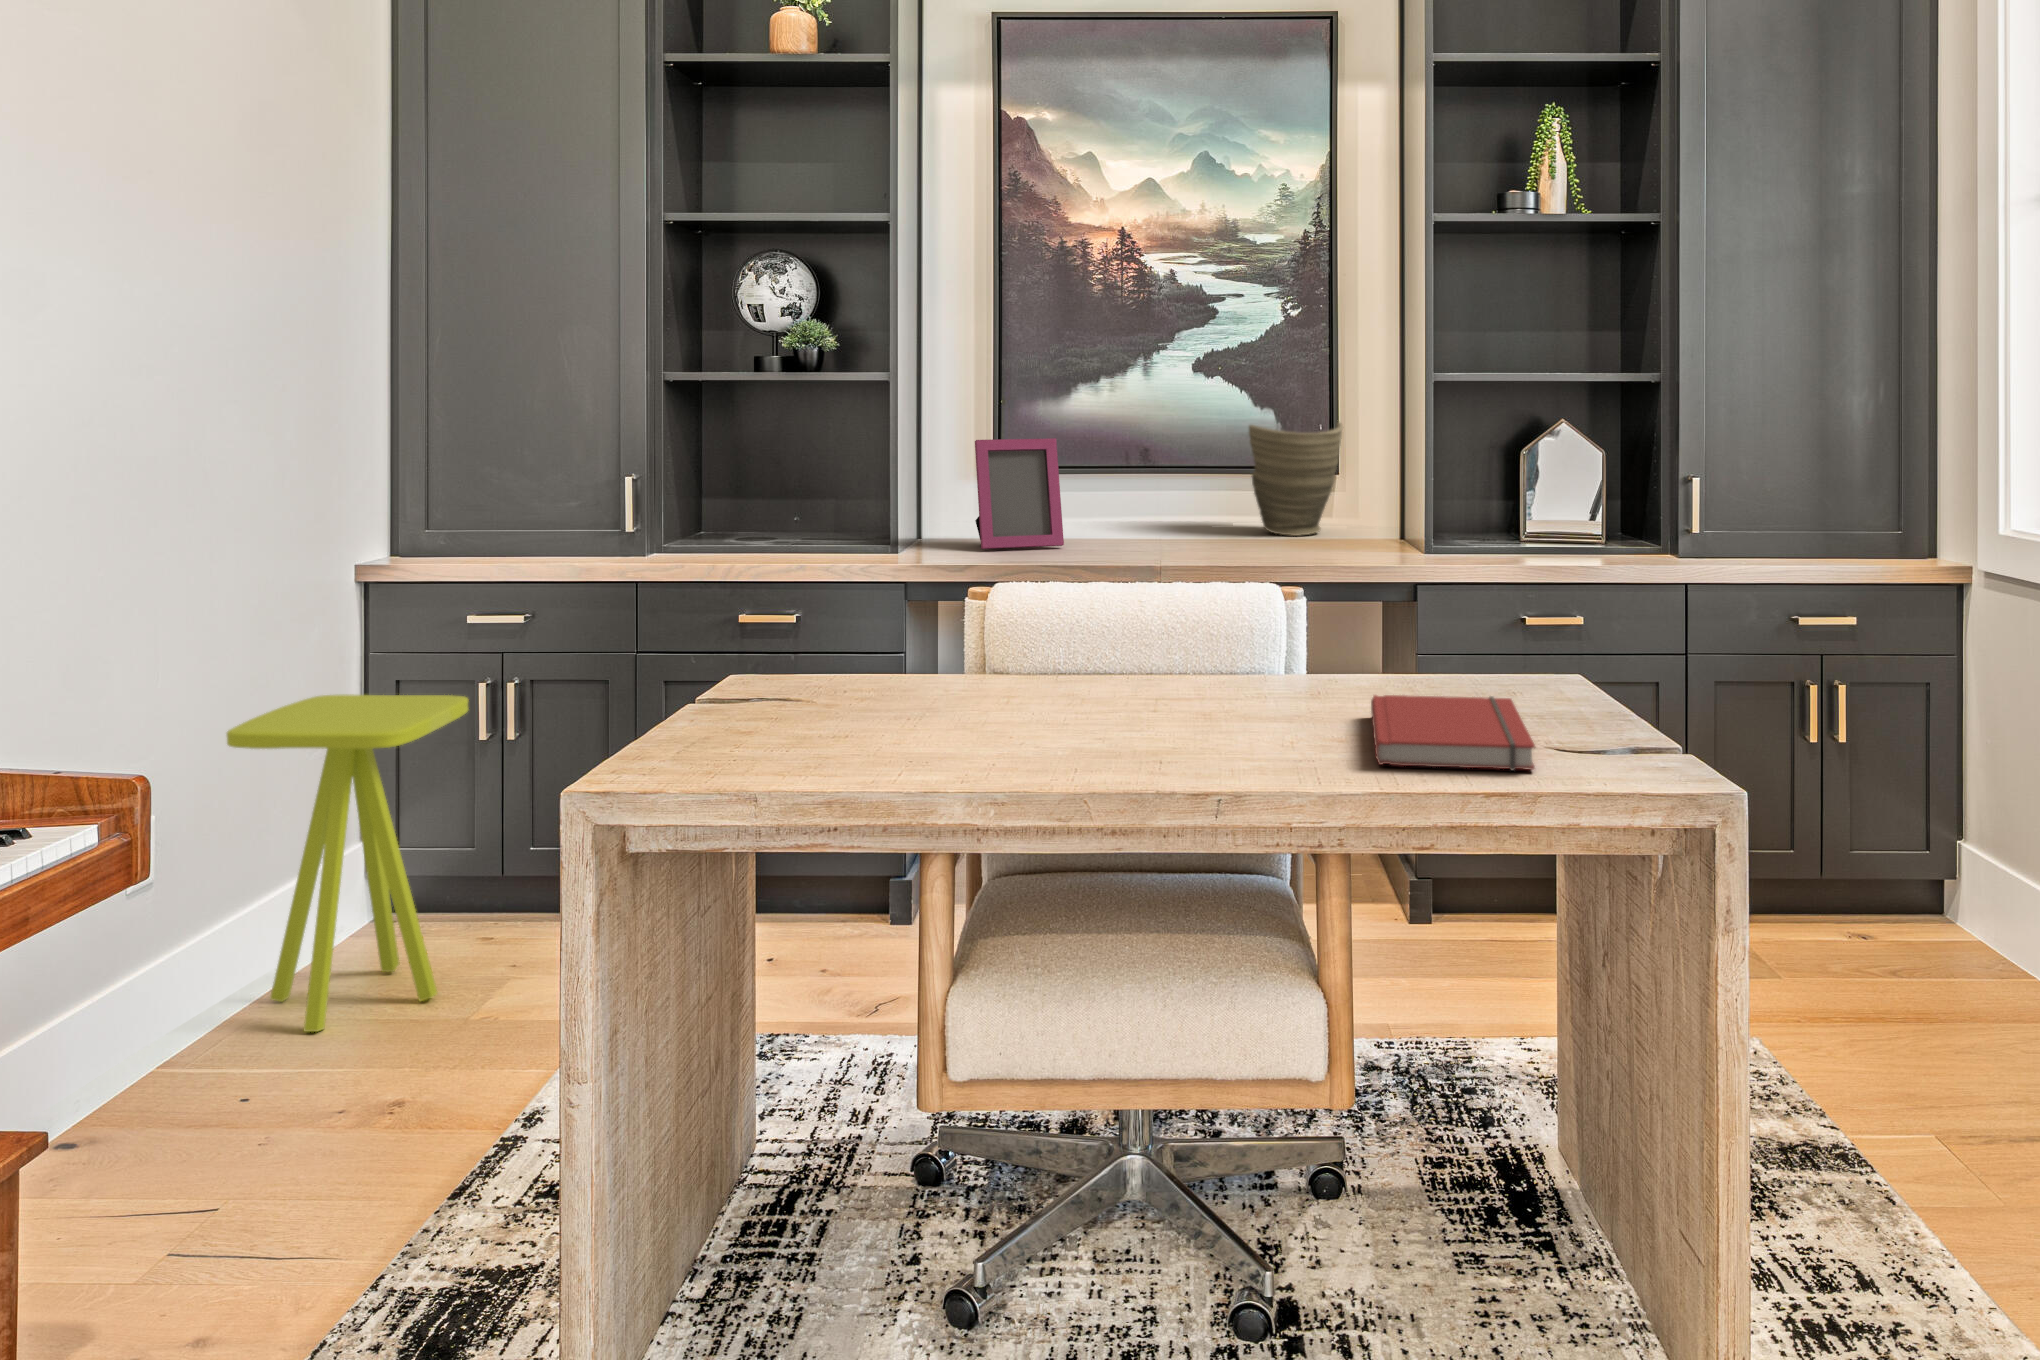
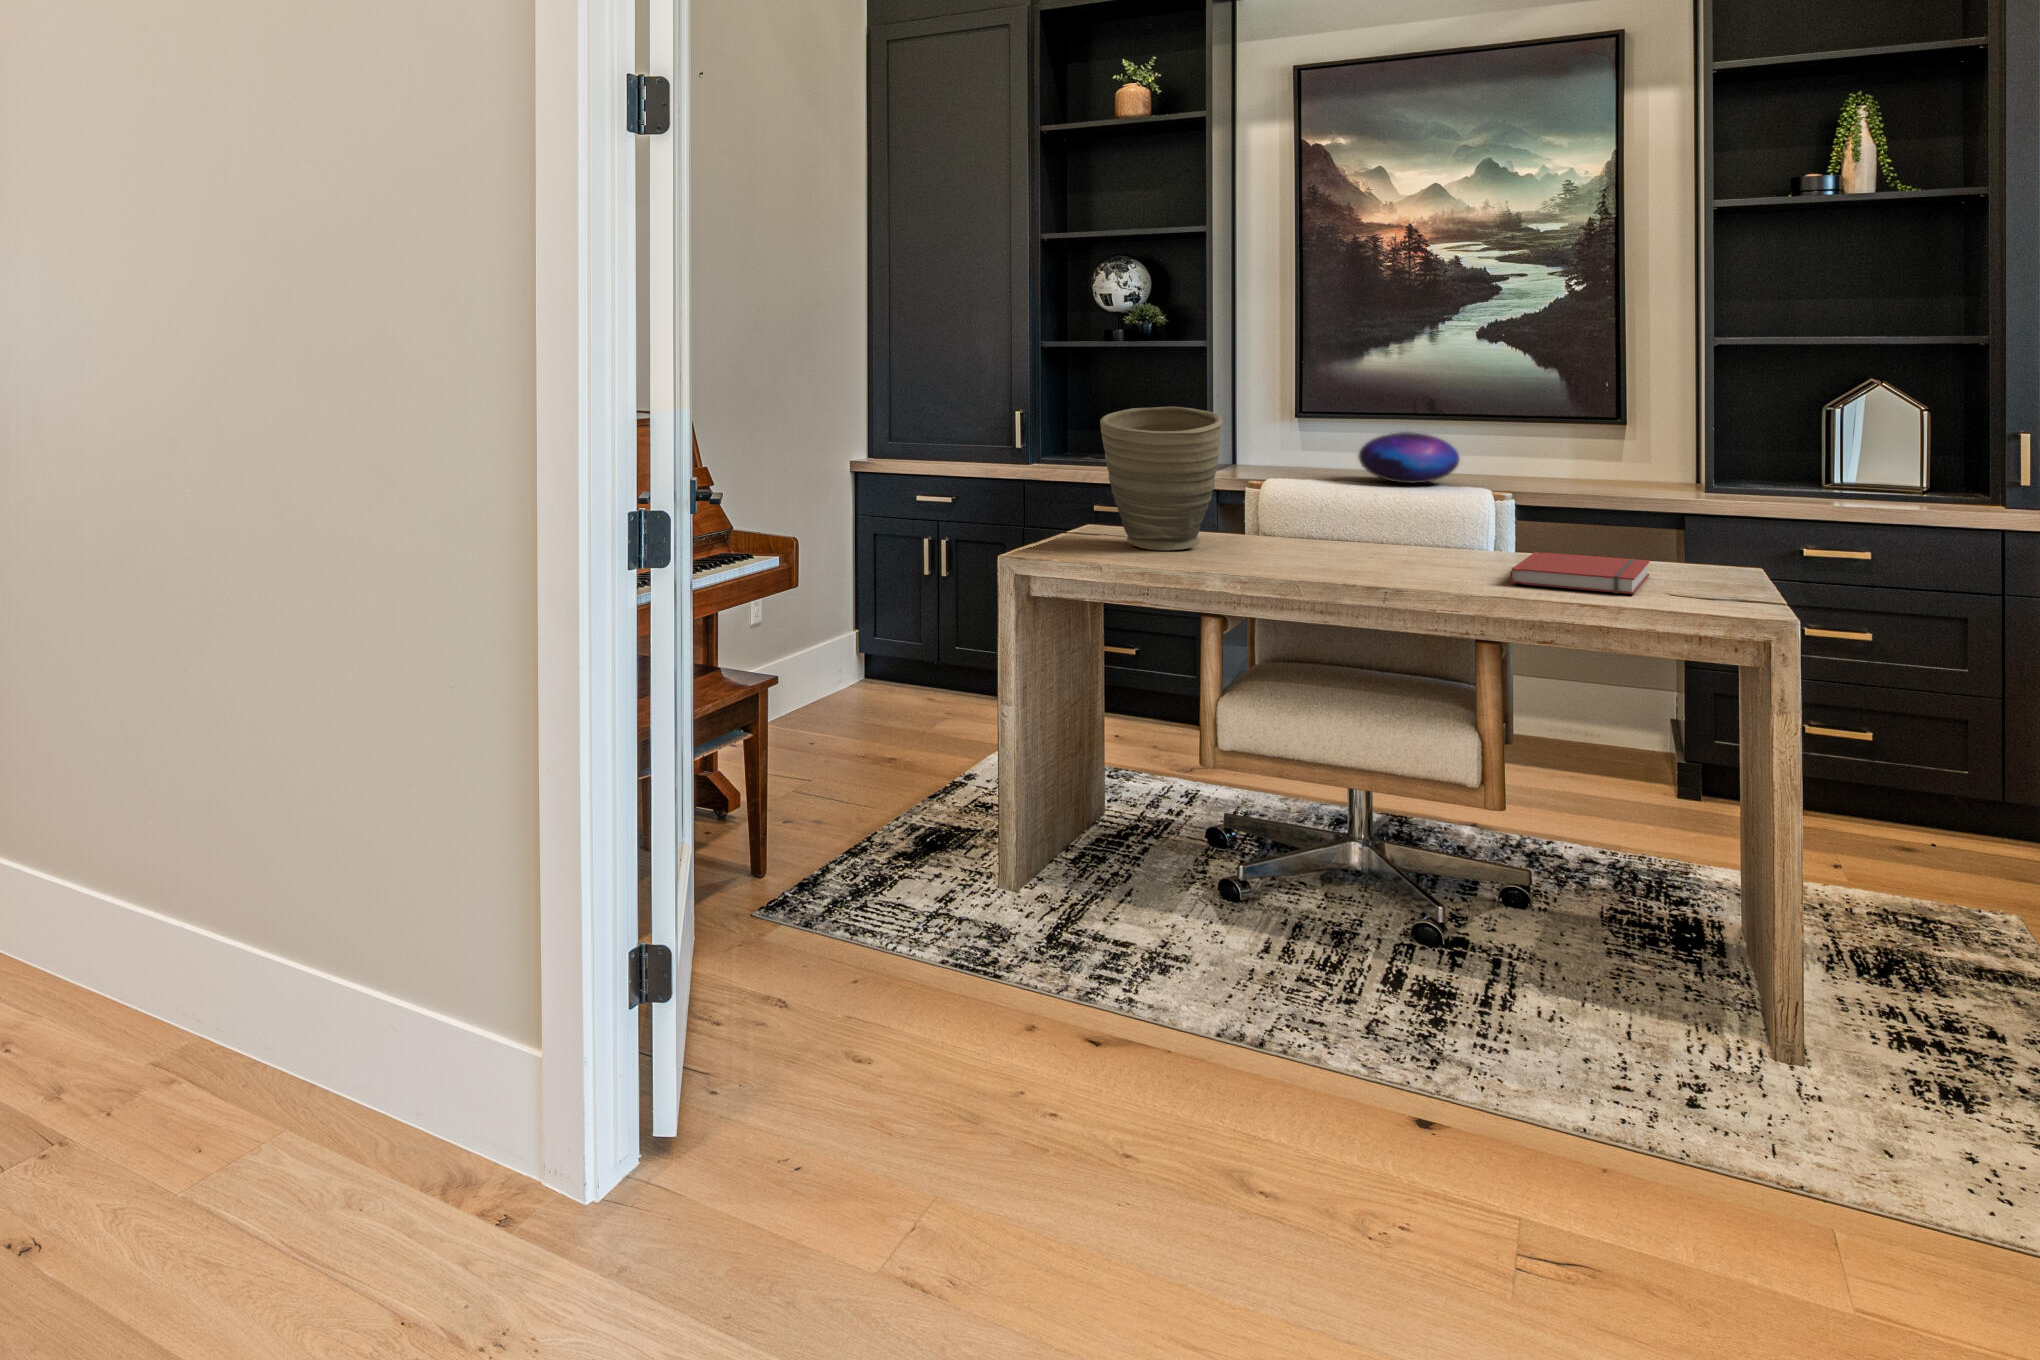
vase: present [1249,422,1343,536] -> present [1100,407,1222,550]
picture frame: present [975,438,1064,549] -> none [1276,391,1351,472]
decorative orb: none [1077,494,1191,561] -> present [1359,432,1460,483]
side table: present [227,695,469,1032] -> none [792,537,921,725]

